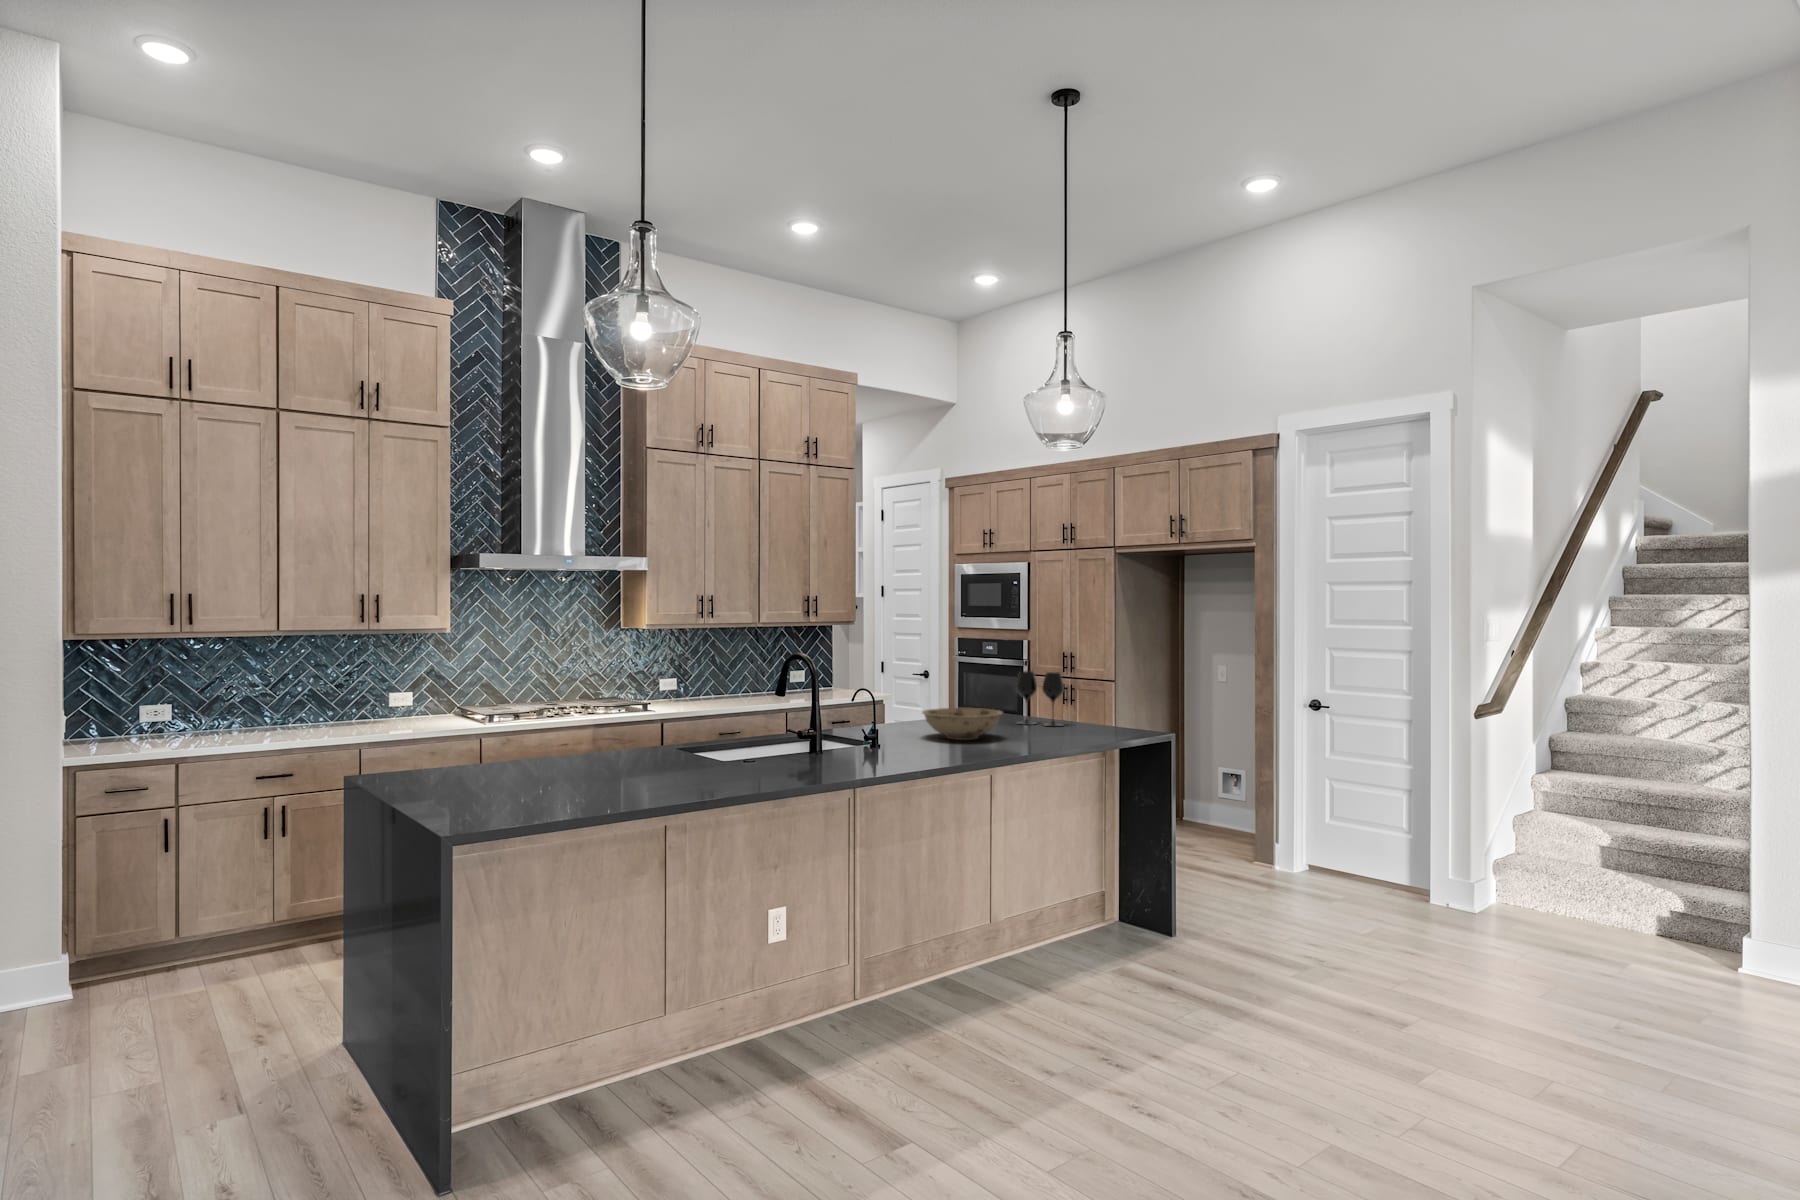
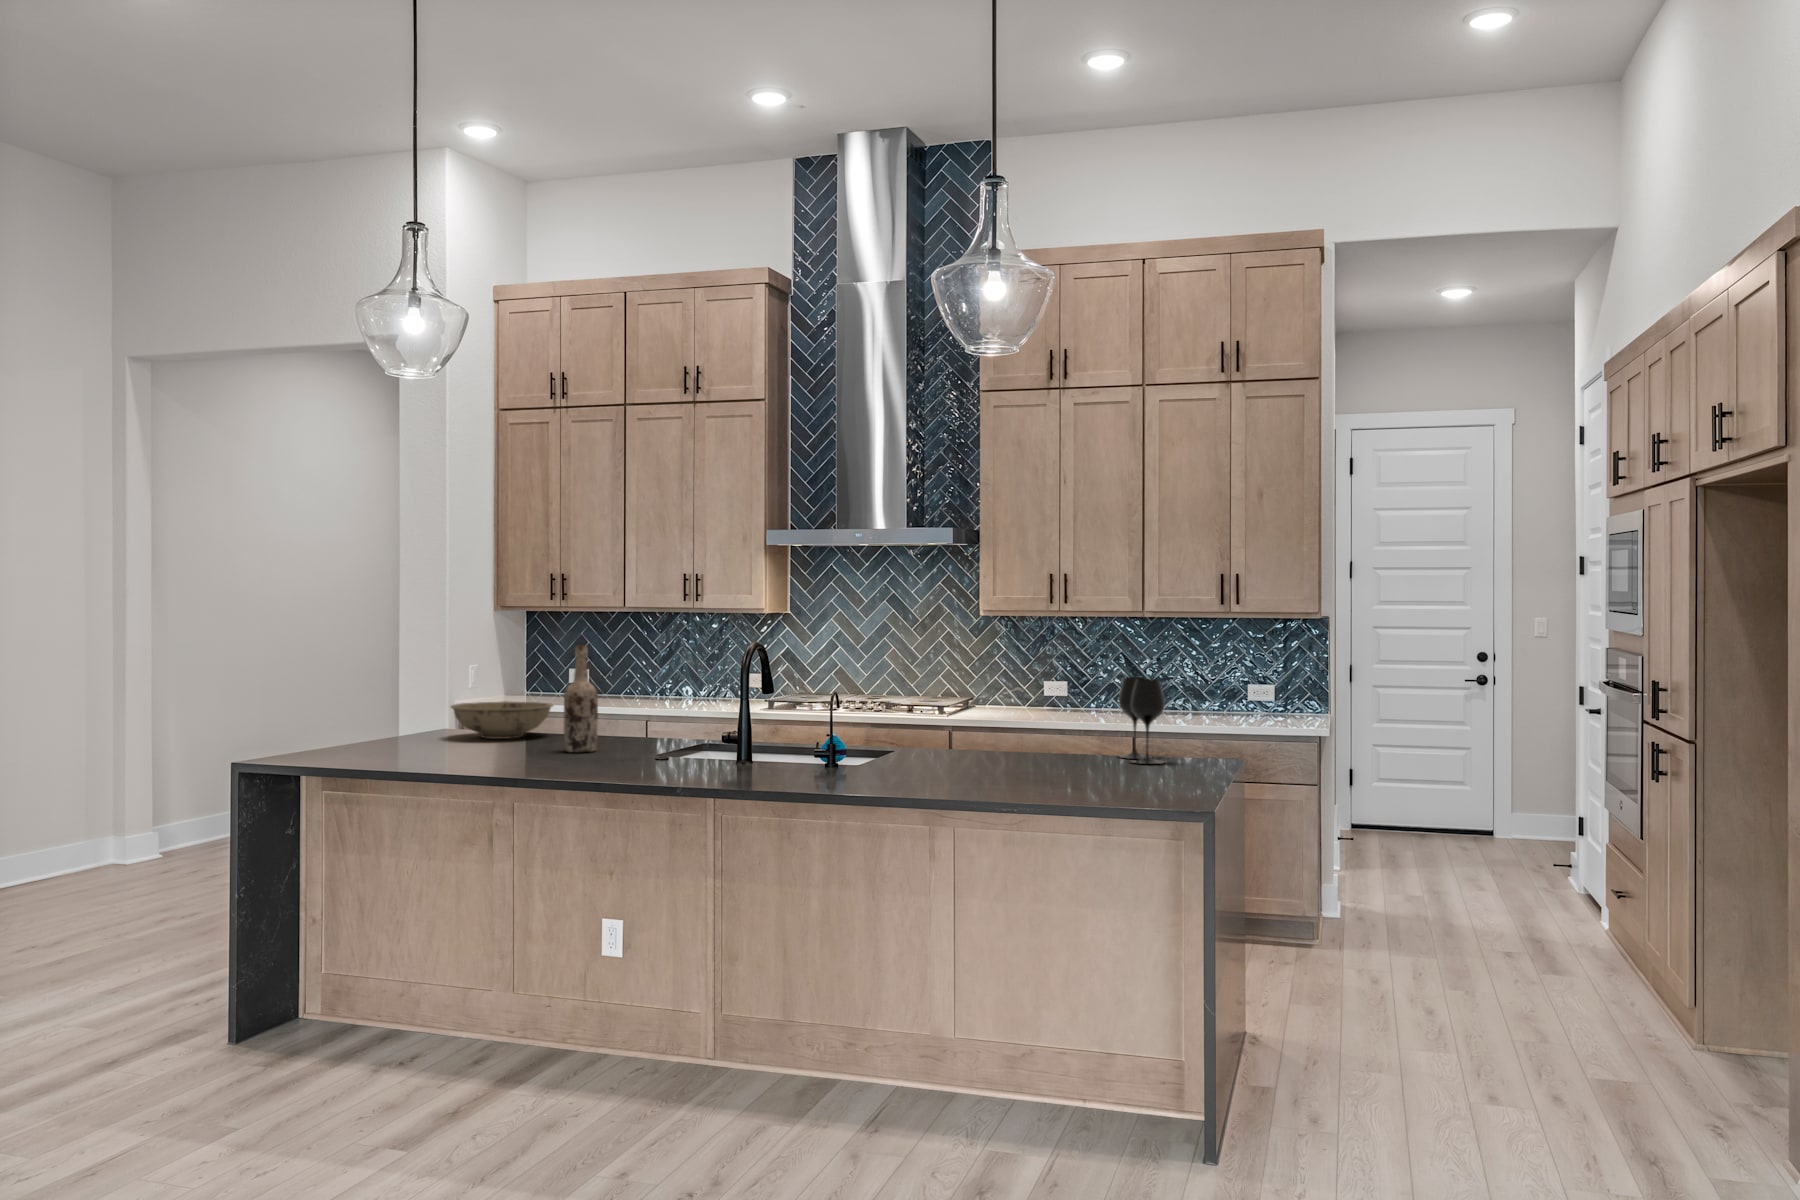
wine bottle: none [736,674,767,774] -> present [564,645,598,752]
bowl: present [922,708,1003,740] -> present [451,701,553,739]

